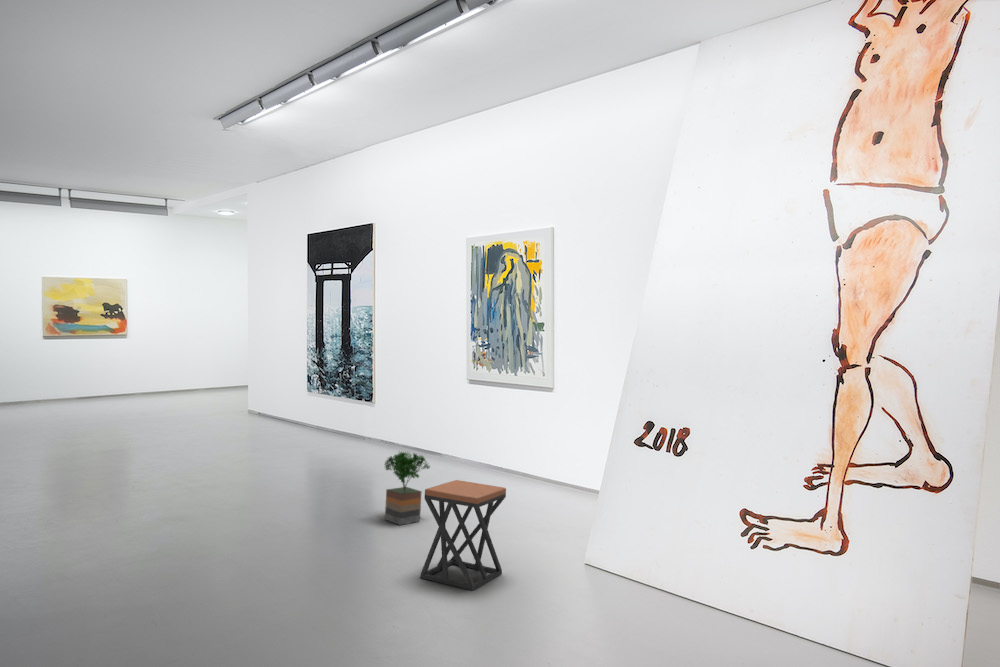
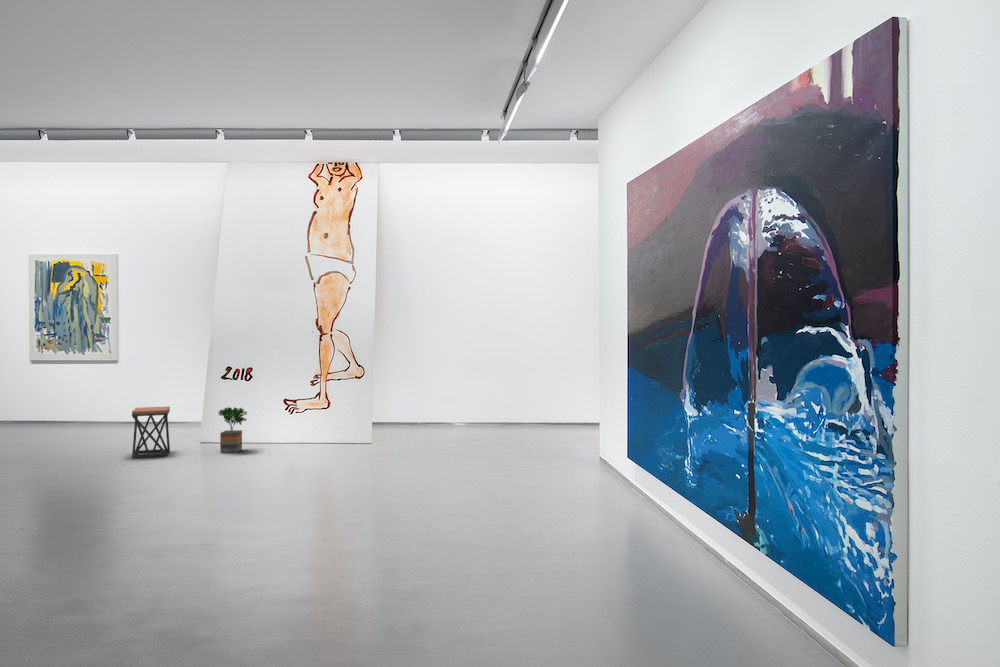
potted tree: present [385,452,430,525] -> present [218,407,247,453]

